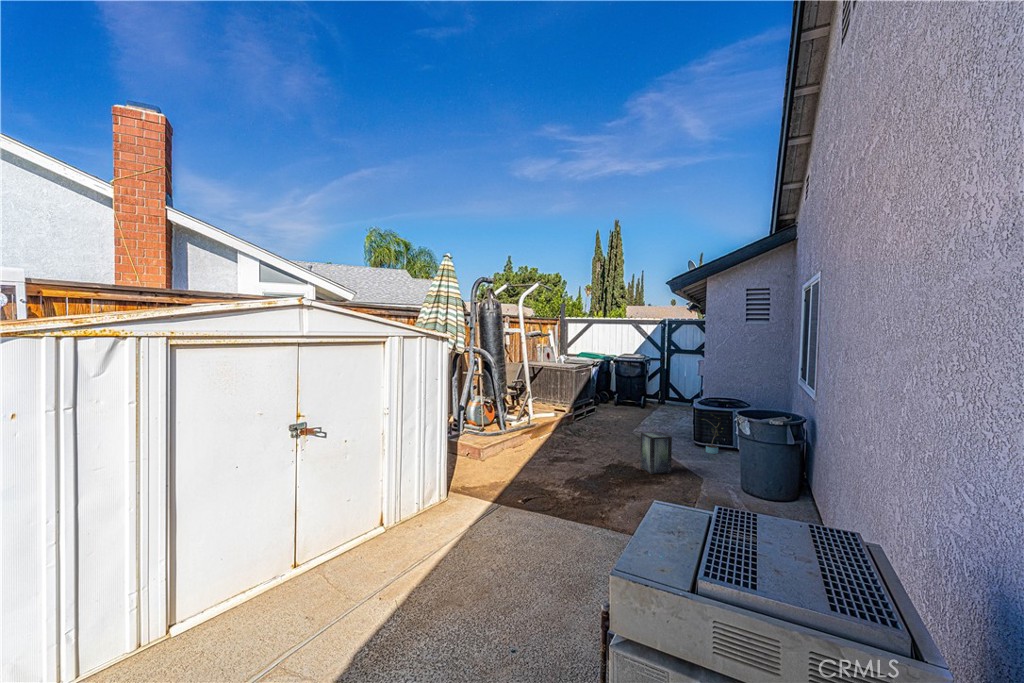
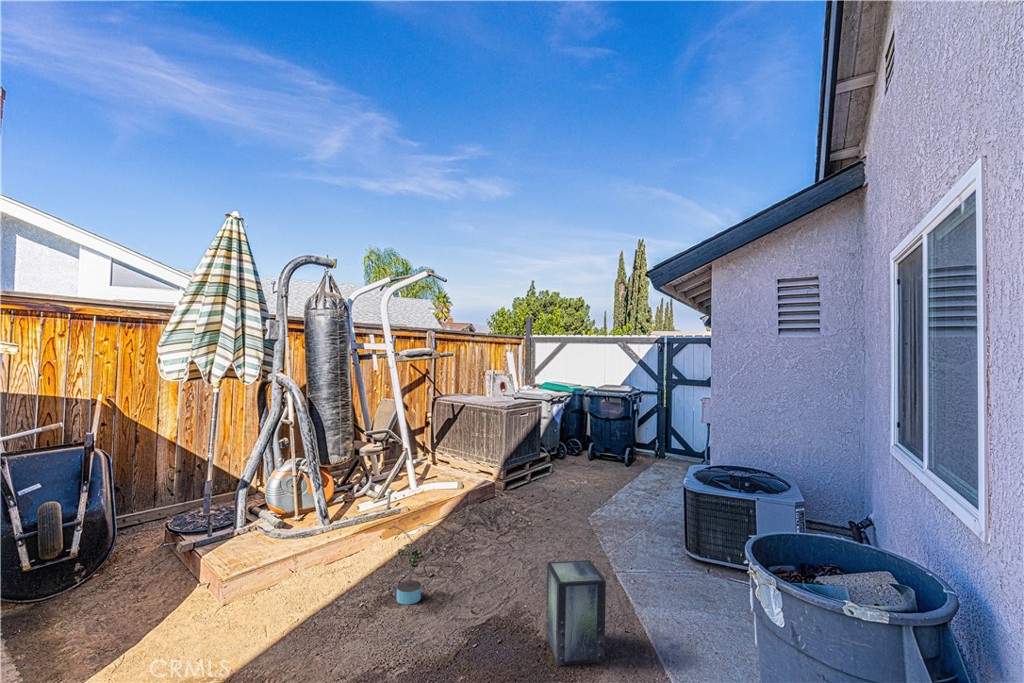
potted plant: present [701,415,724,454] -> present [389,516,432,605]

